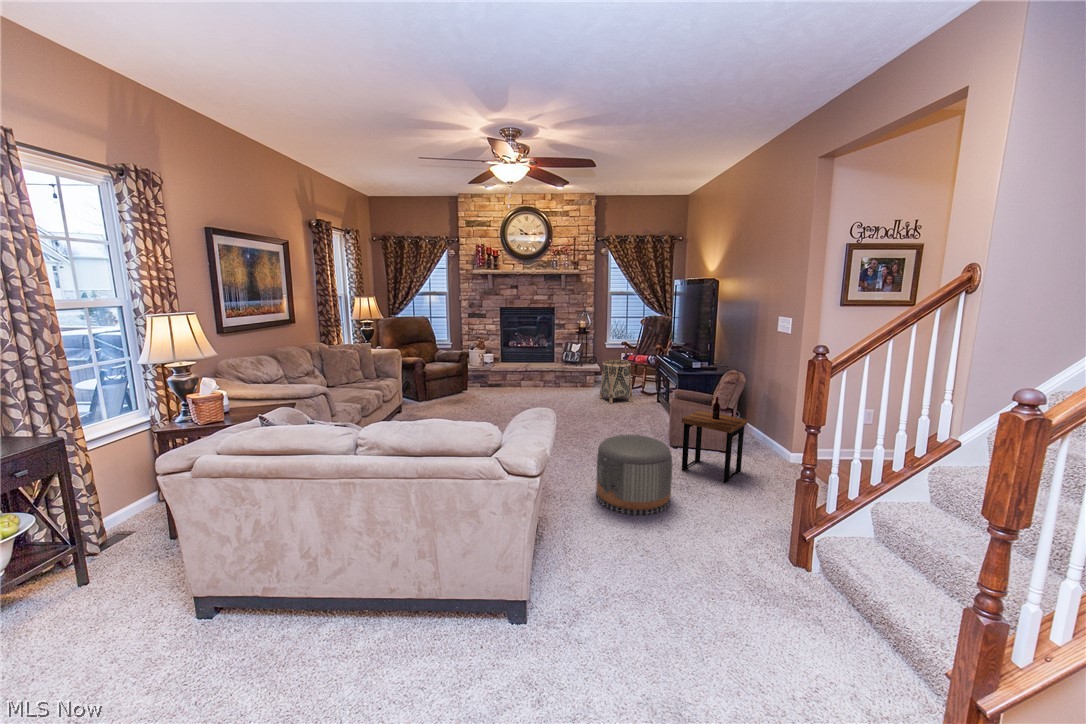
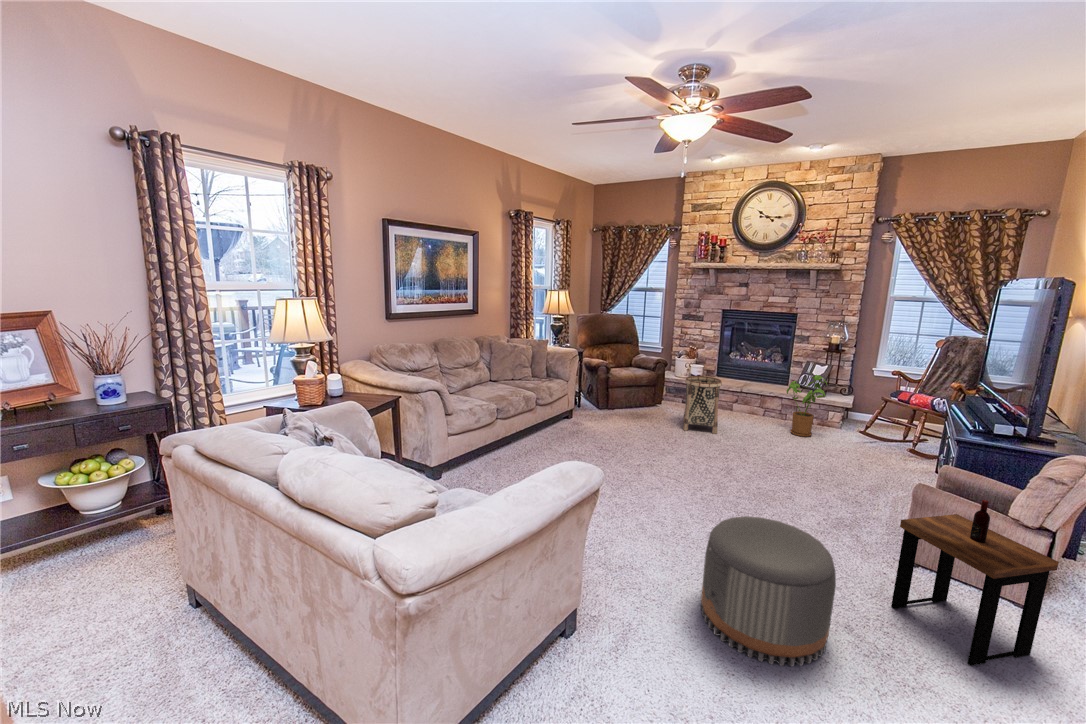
house plant: none [562,349,589,395] -> present [786,375,827,437]
basket: present [600,359,632,404] -> present [683,376,722,434]

